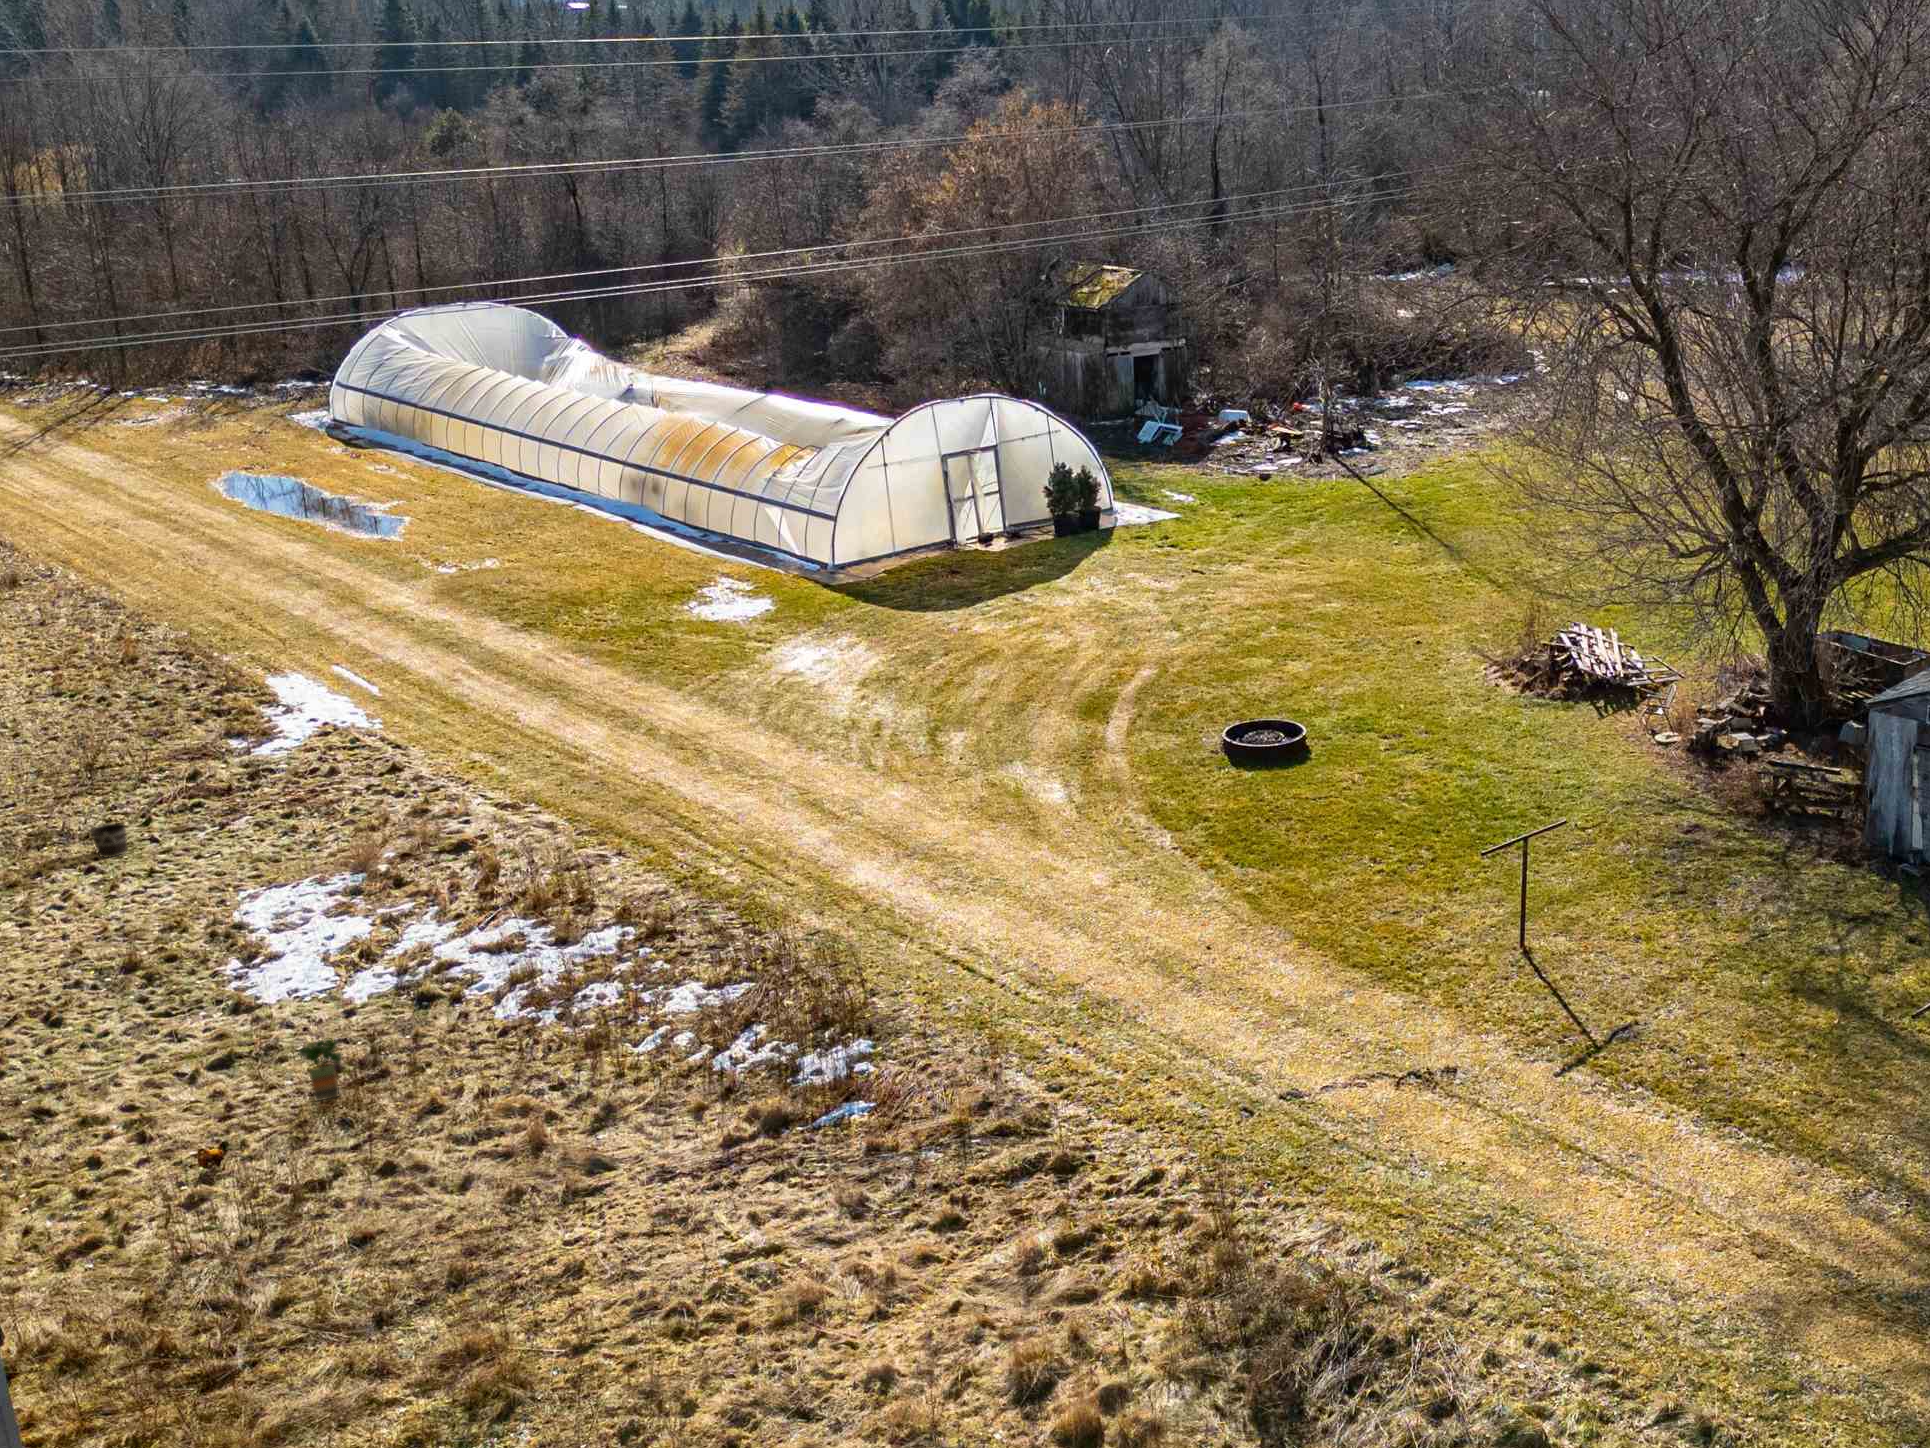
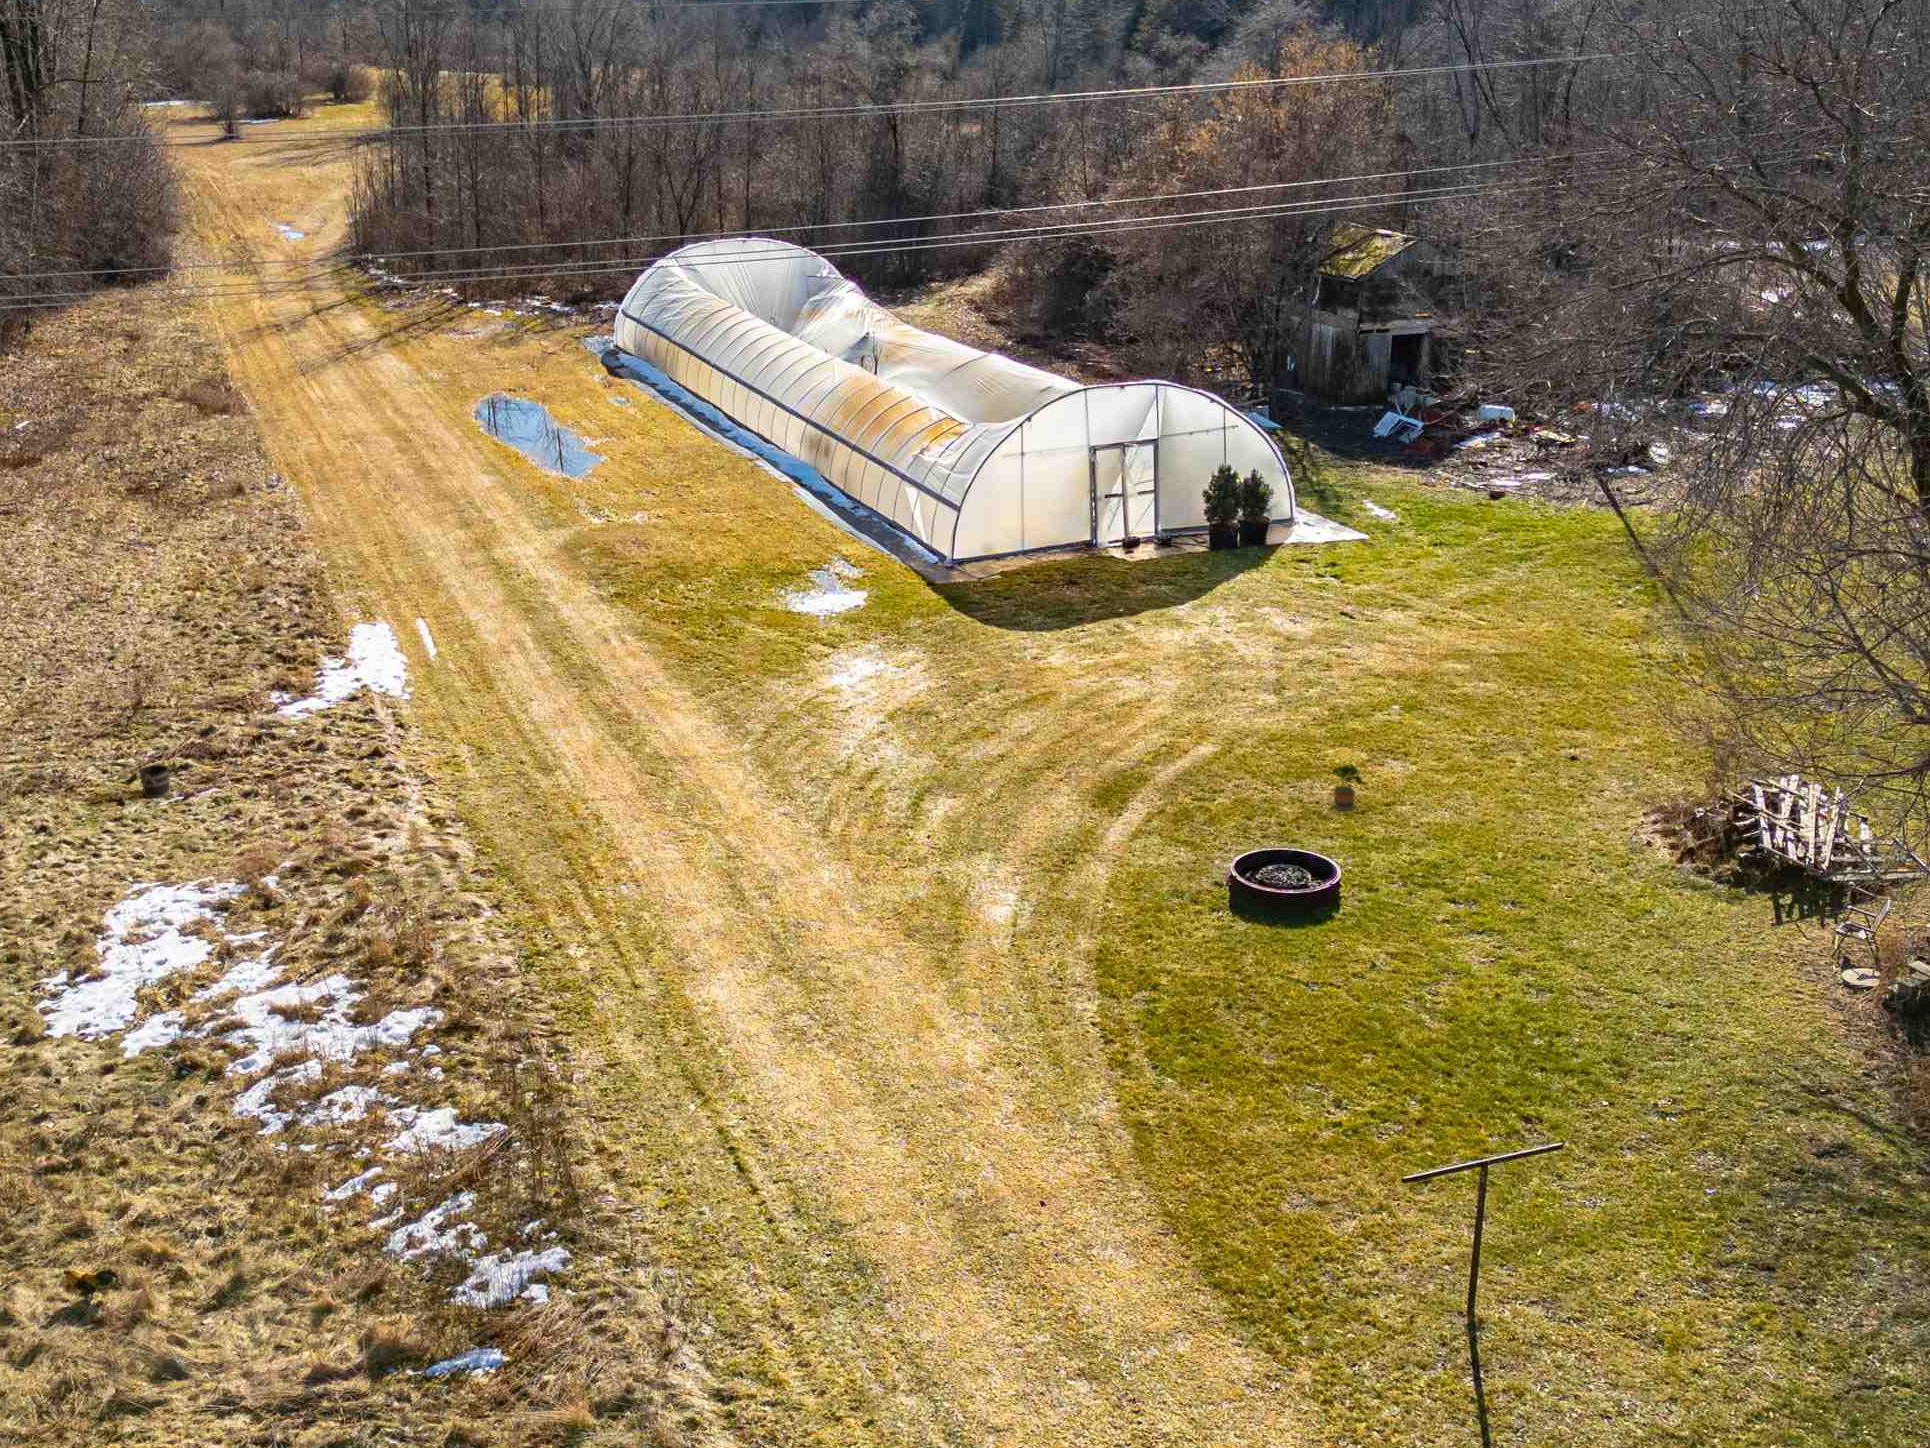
potted tree: present [297,1039,343,1101] -> present [1332,765,1363,810]

